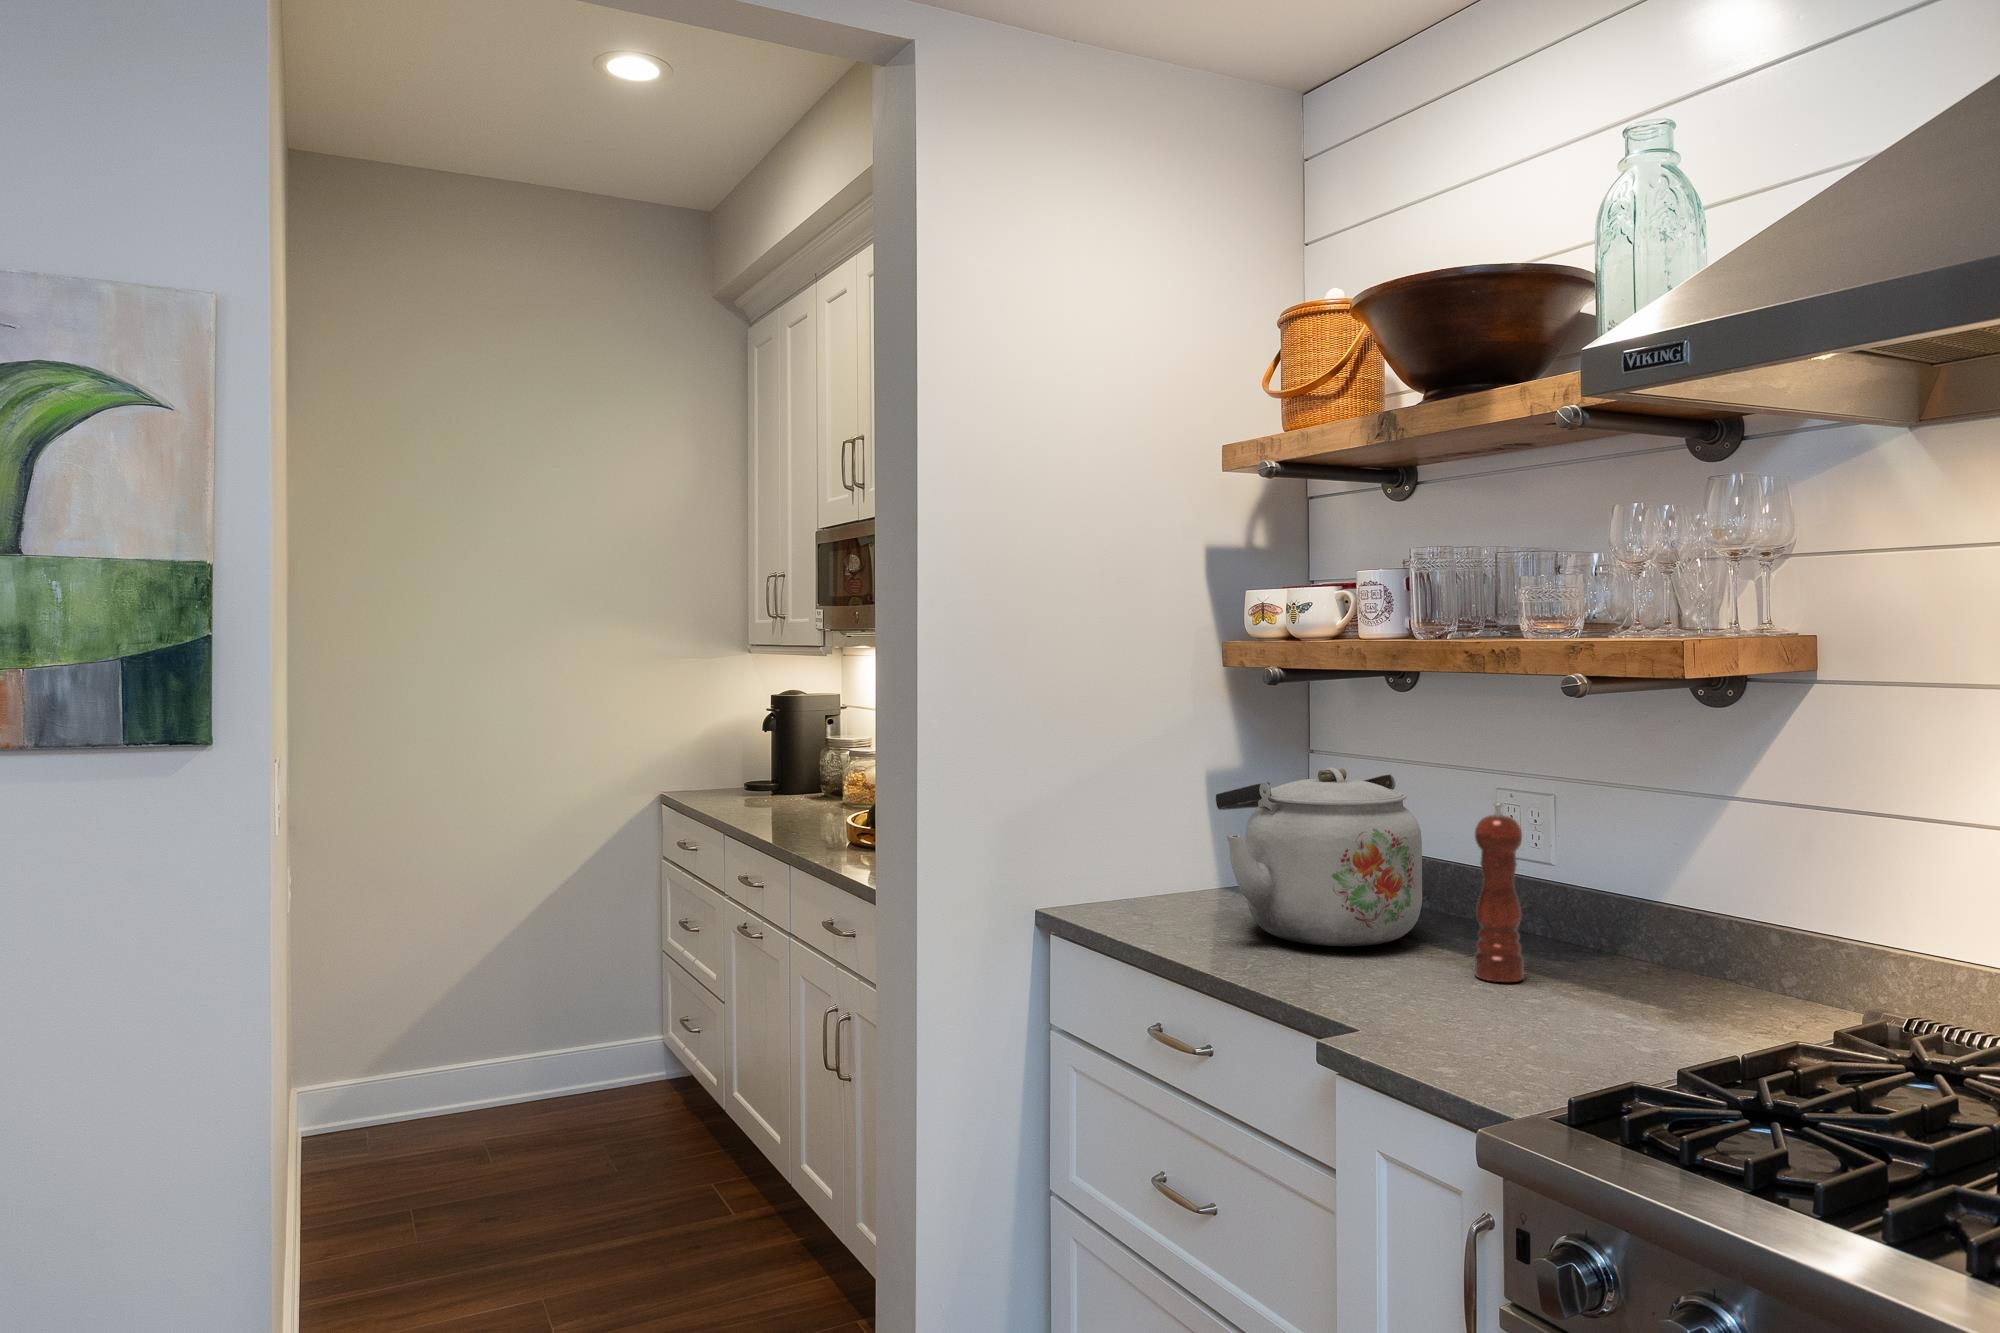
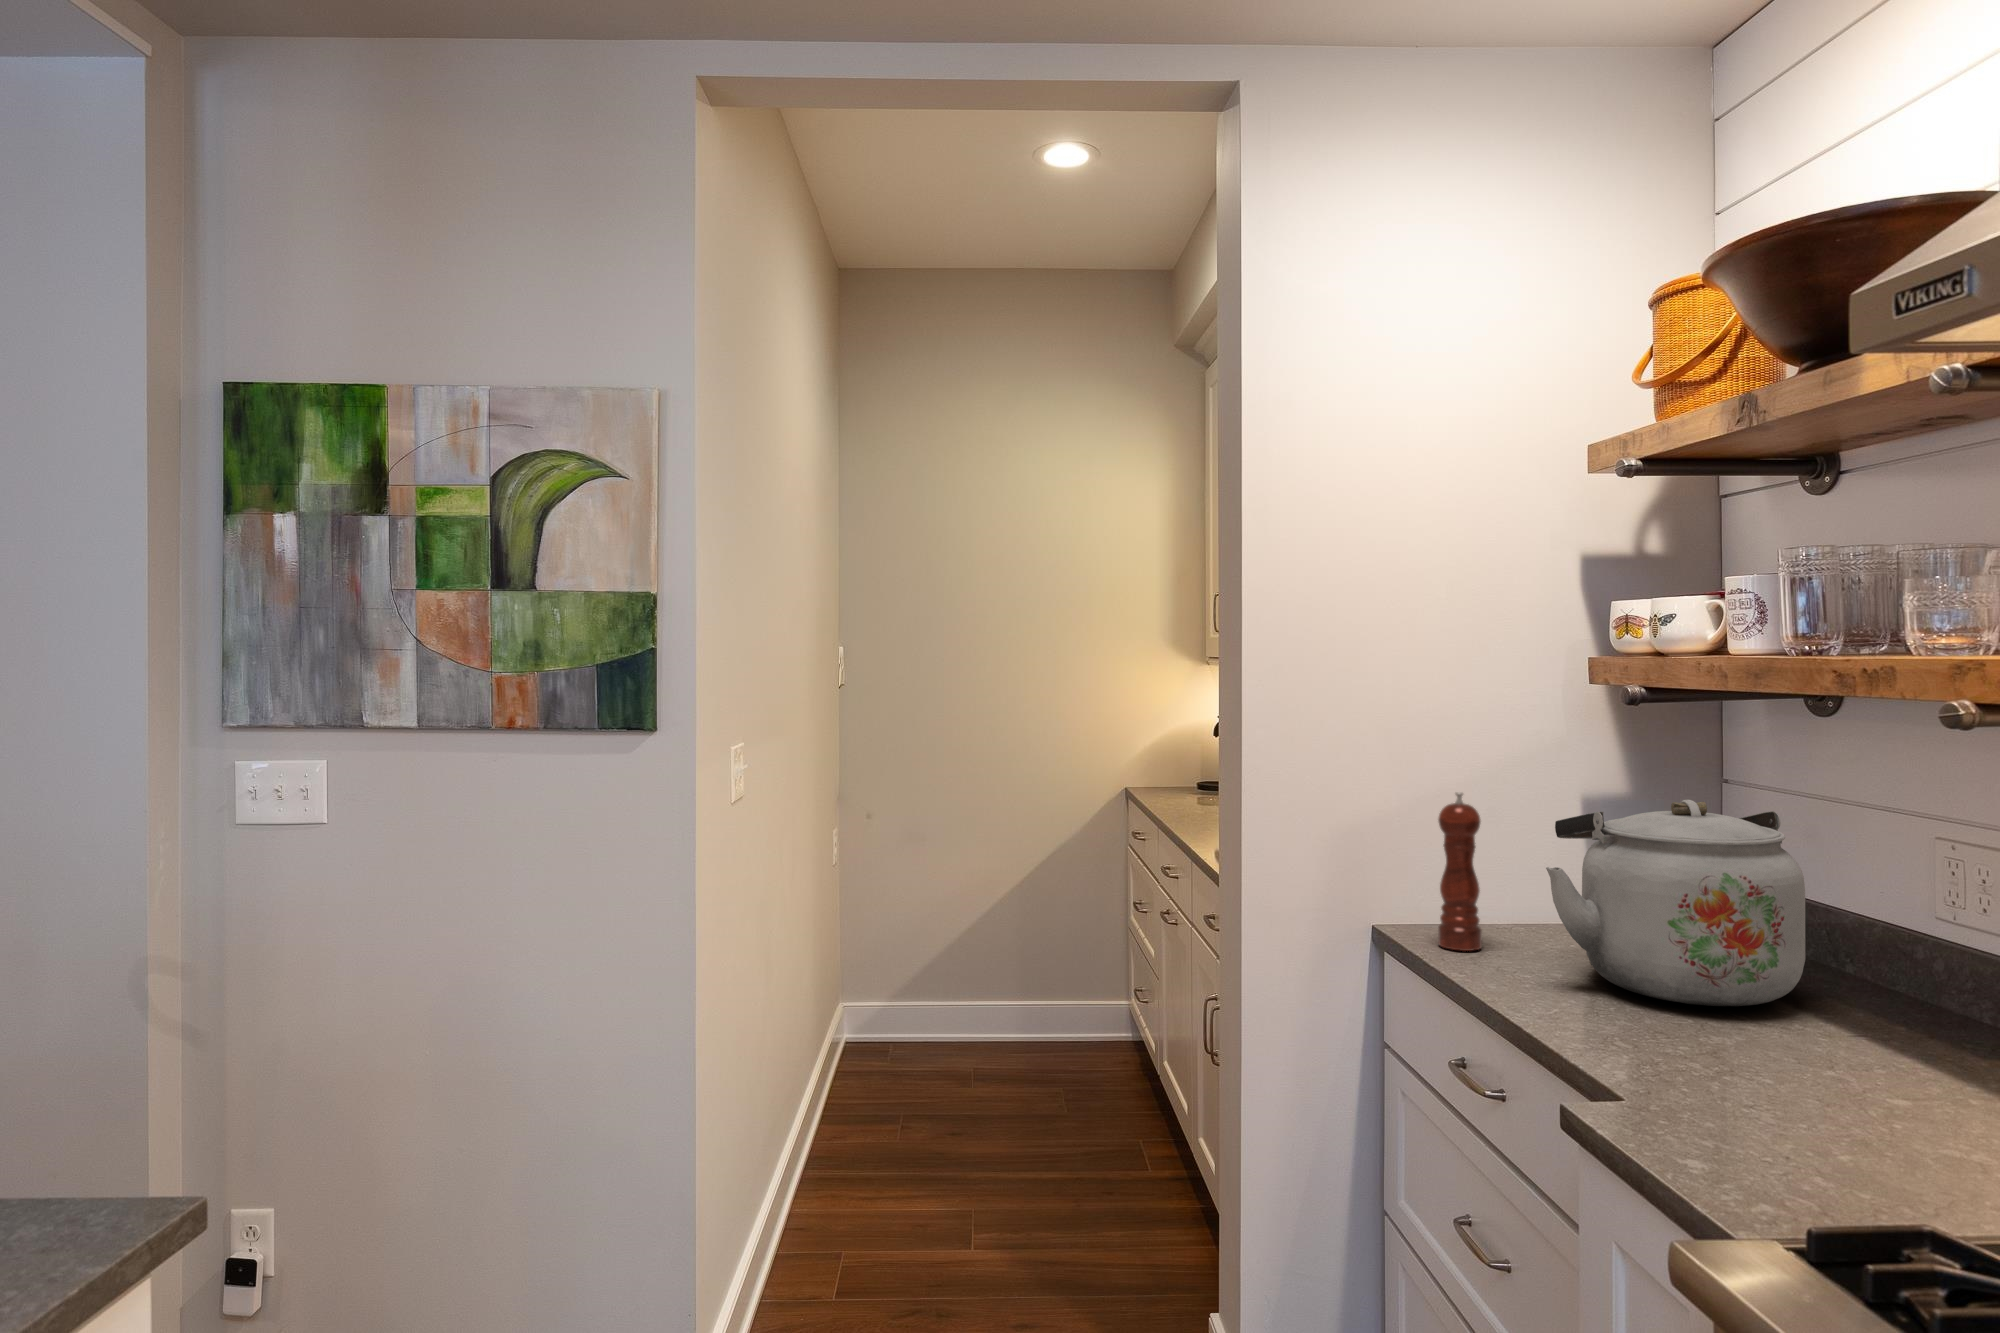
pepper mill: present [1474,803,1524,982] -> present [1438,792,1482,951]

